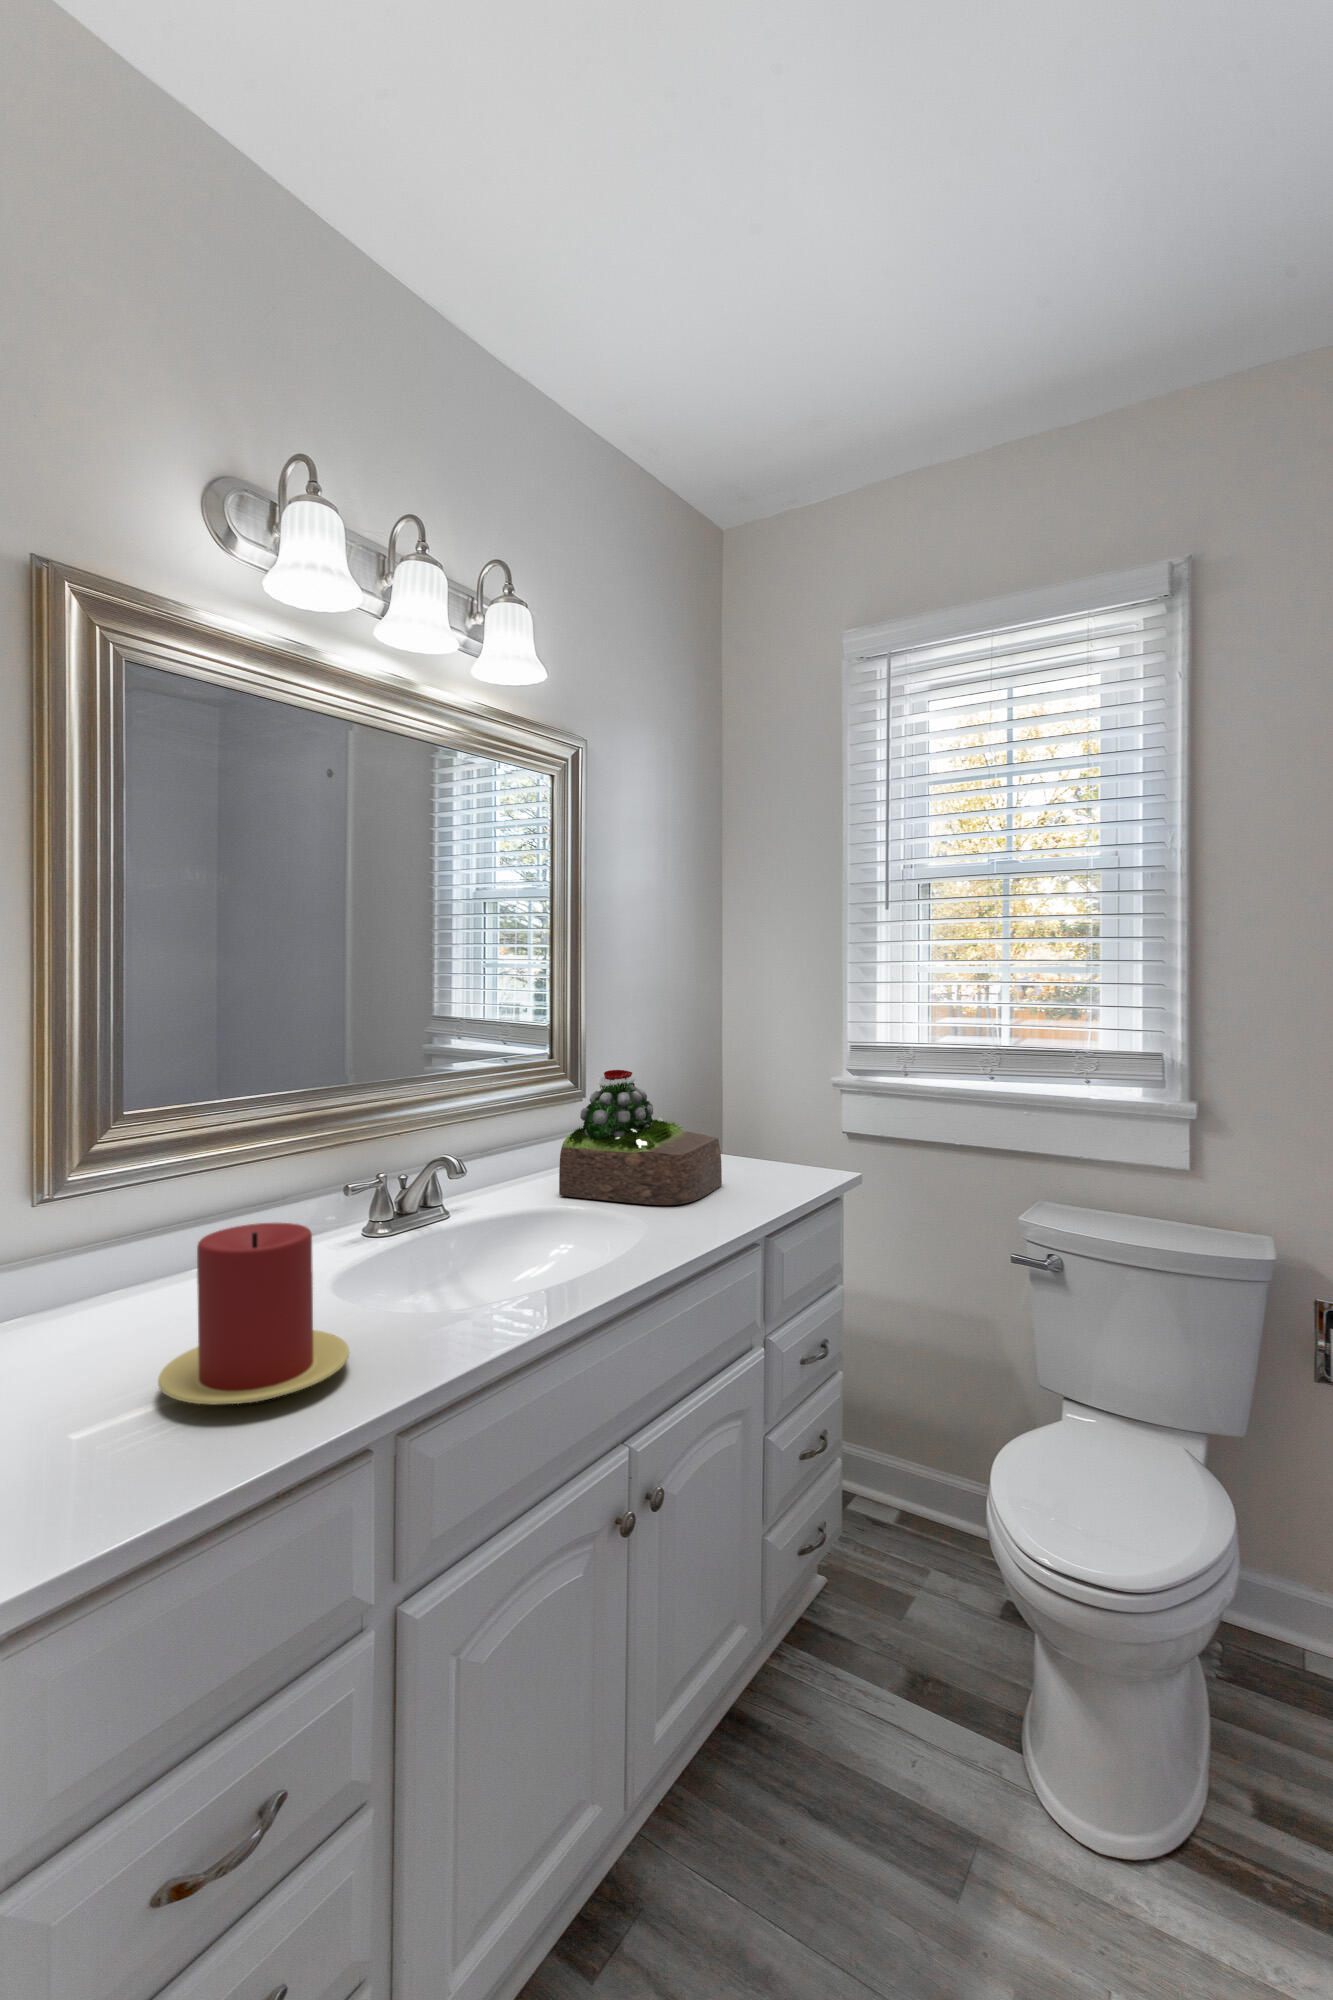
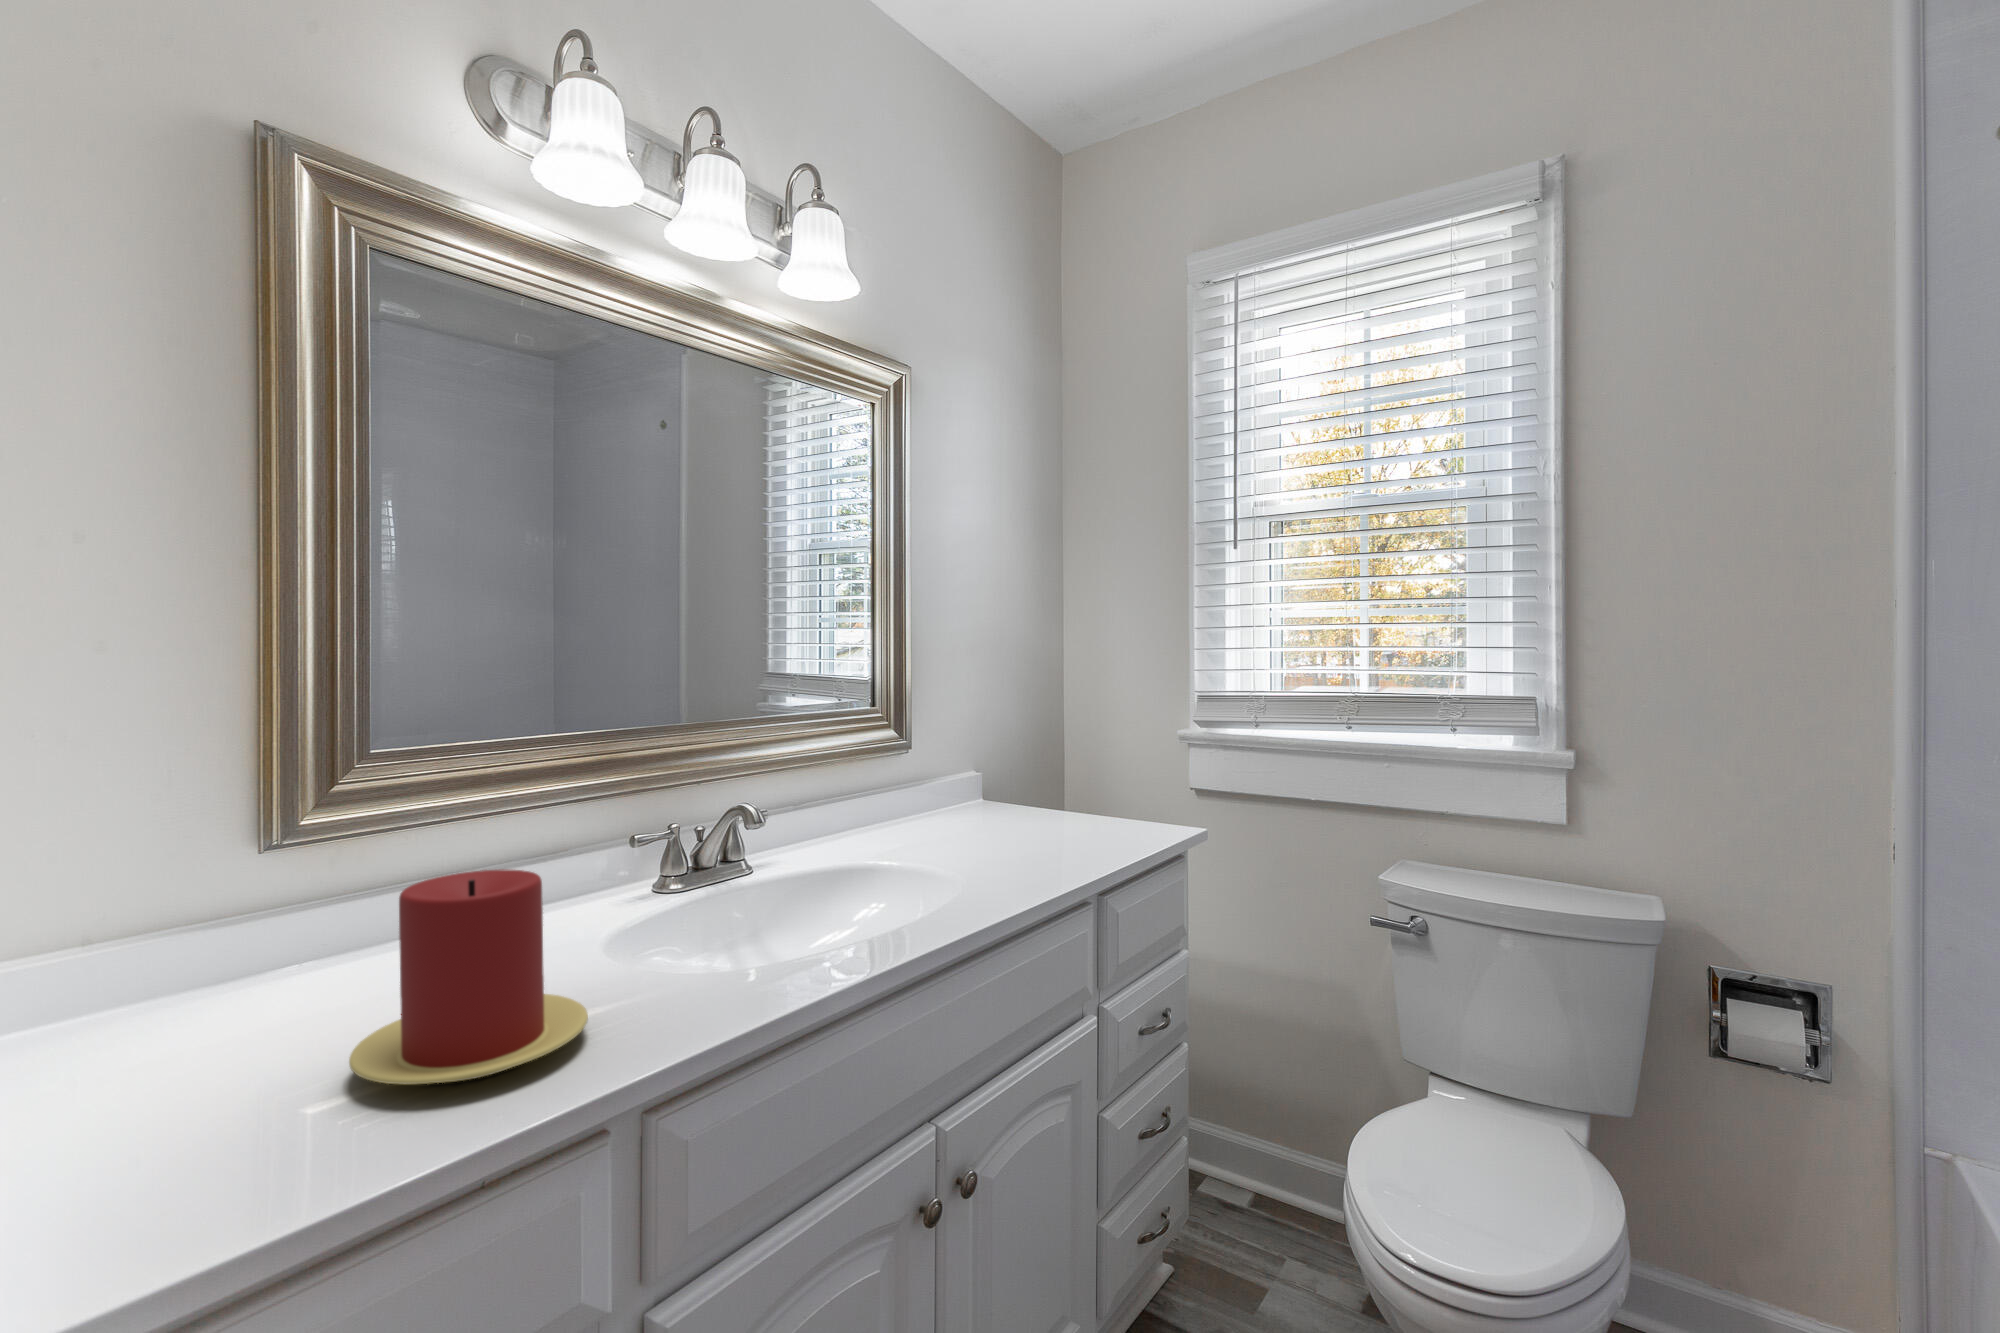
succulent plant: present [559,1070,722,1205] -> none [875,715,1053,860]

